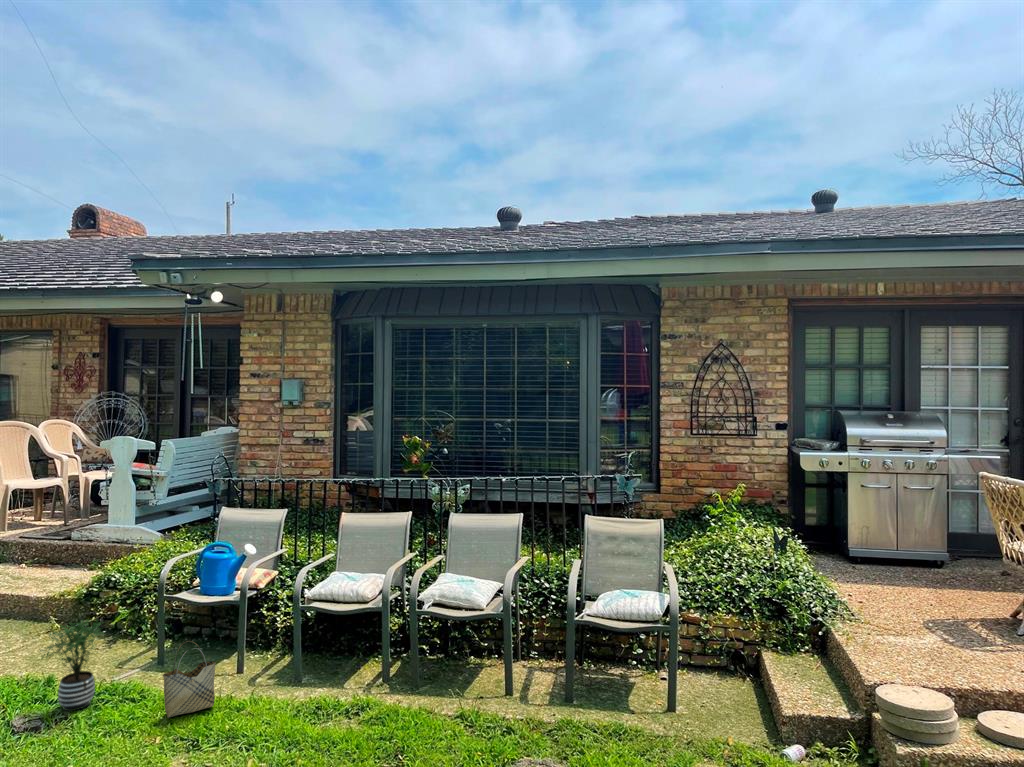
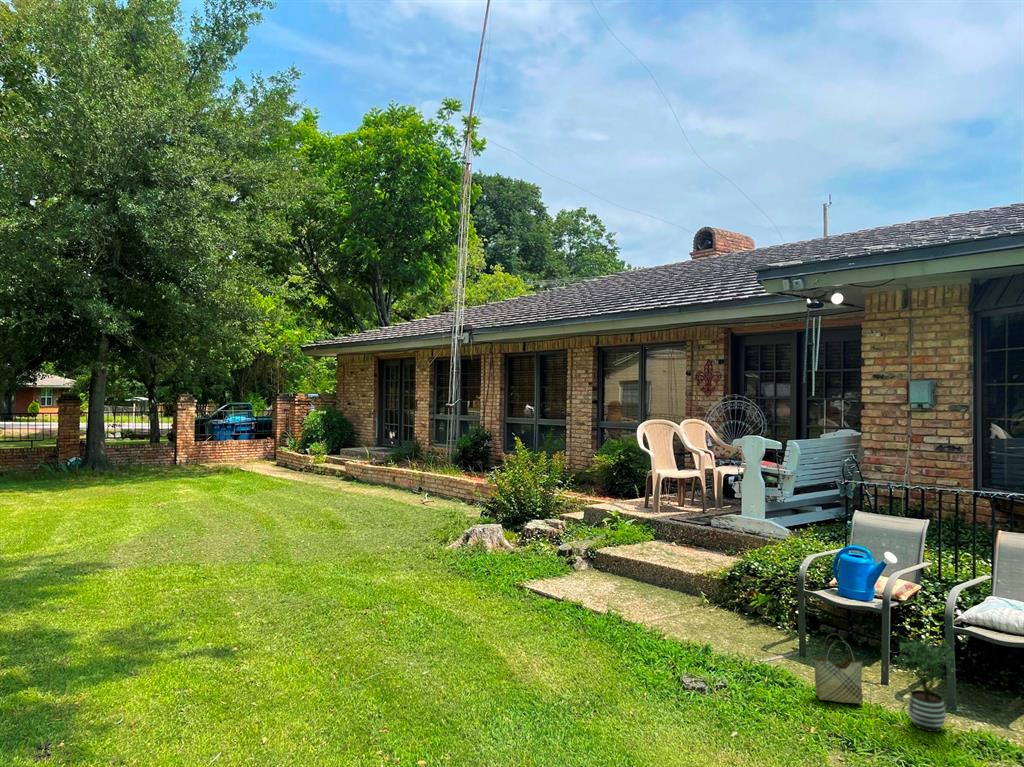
potted plant: present [40,620,100,711] -> present [894,637,953,732]

